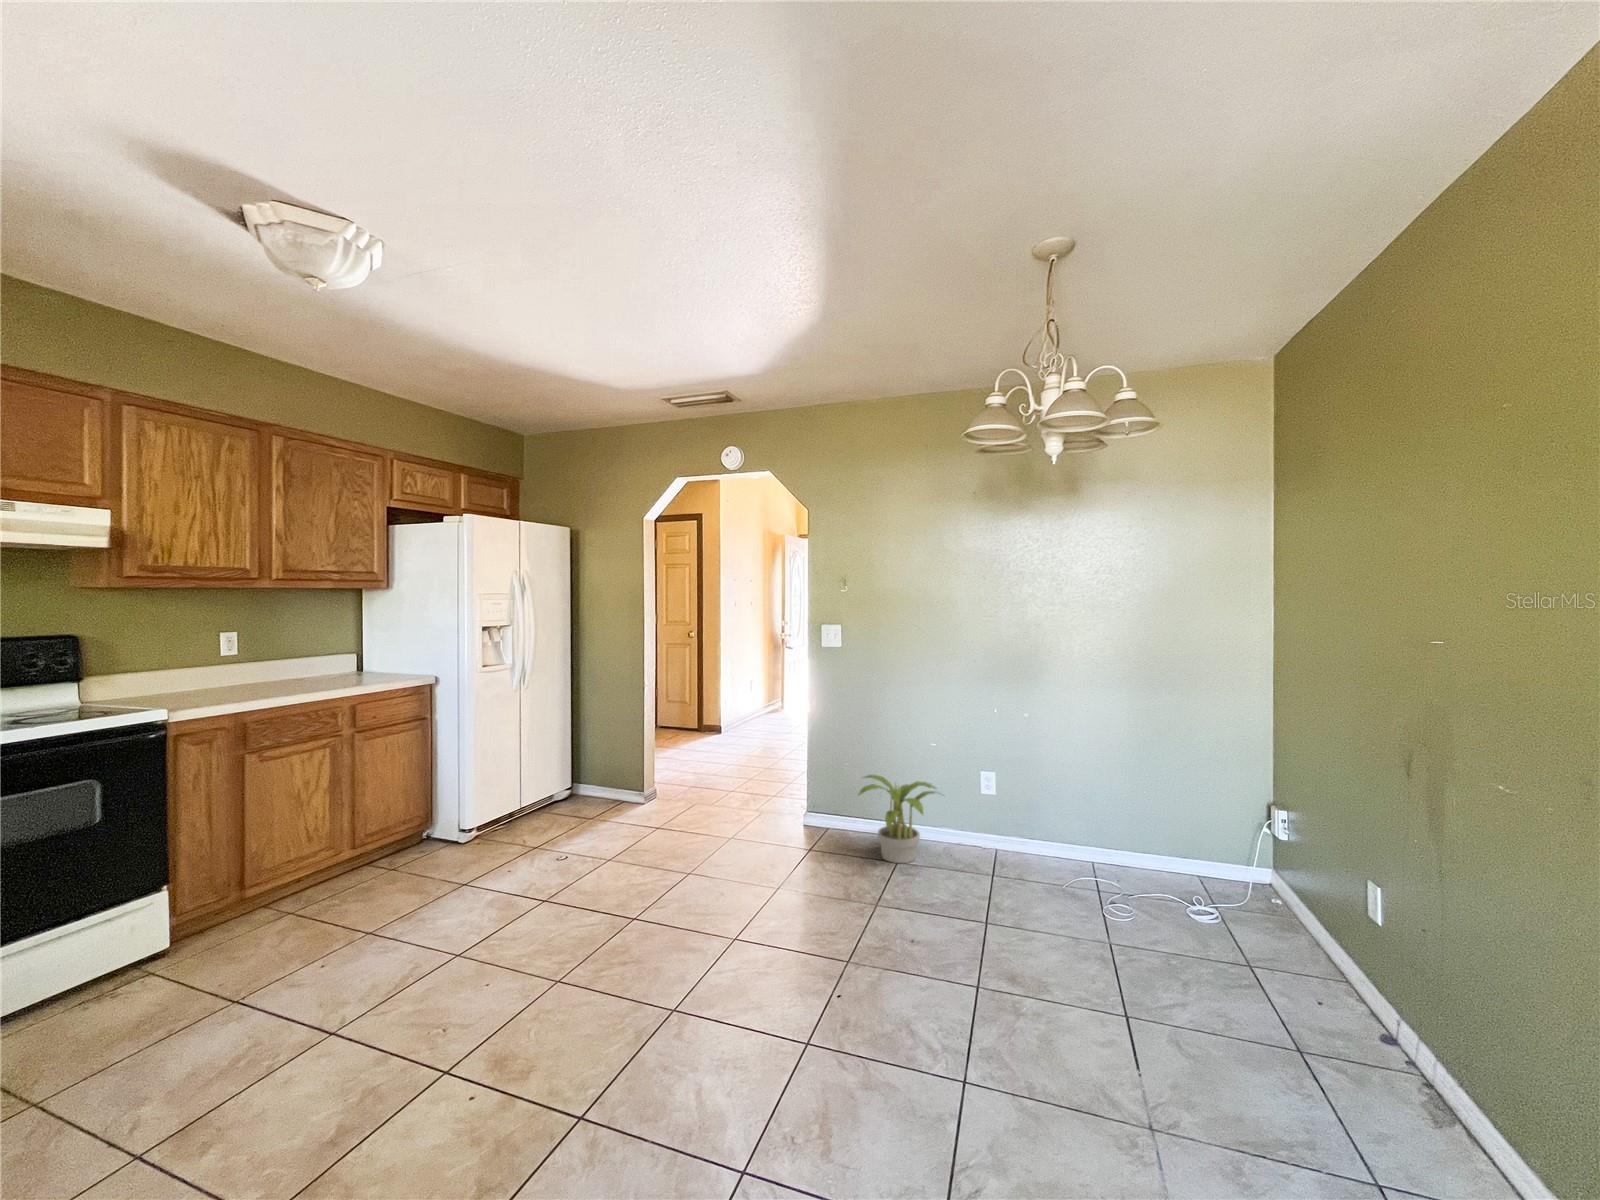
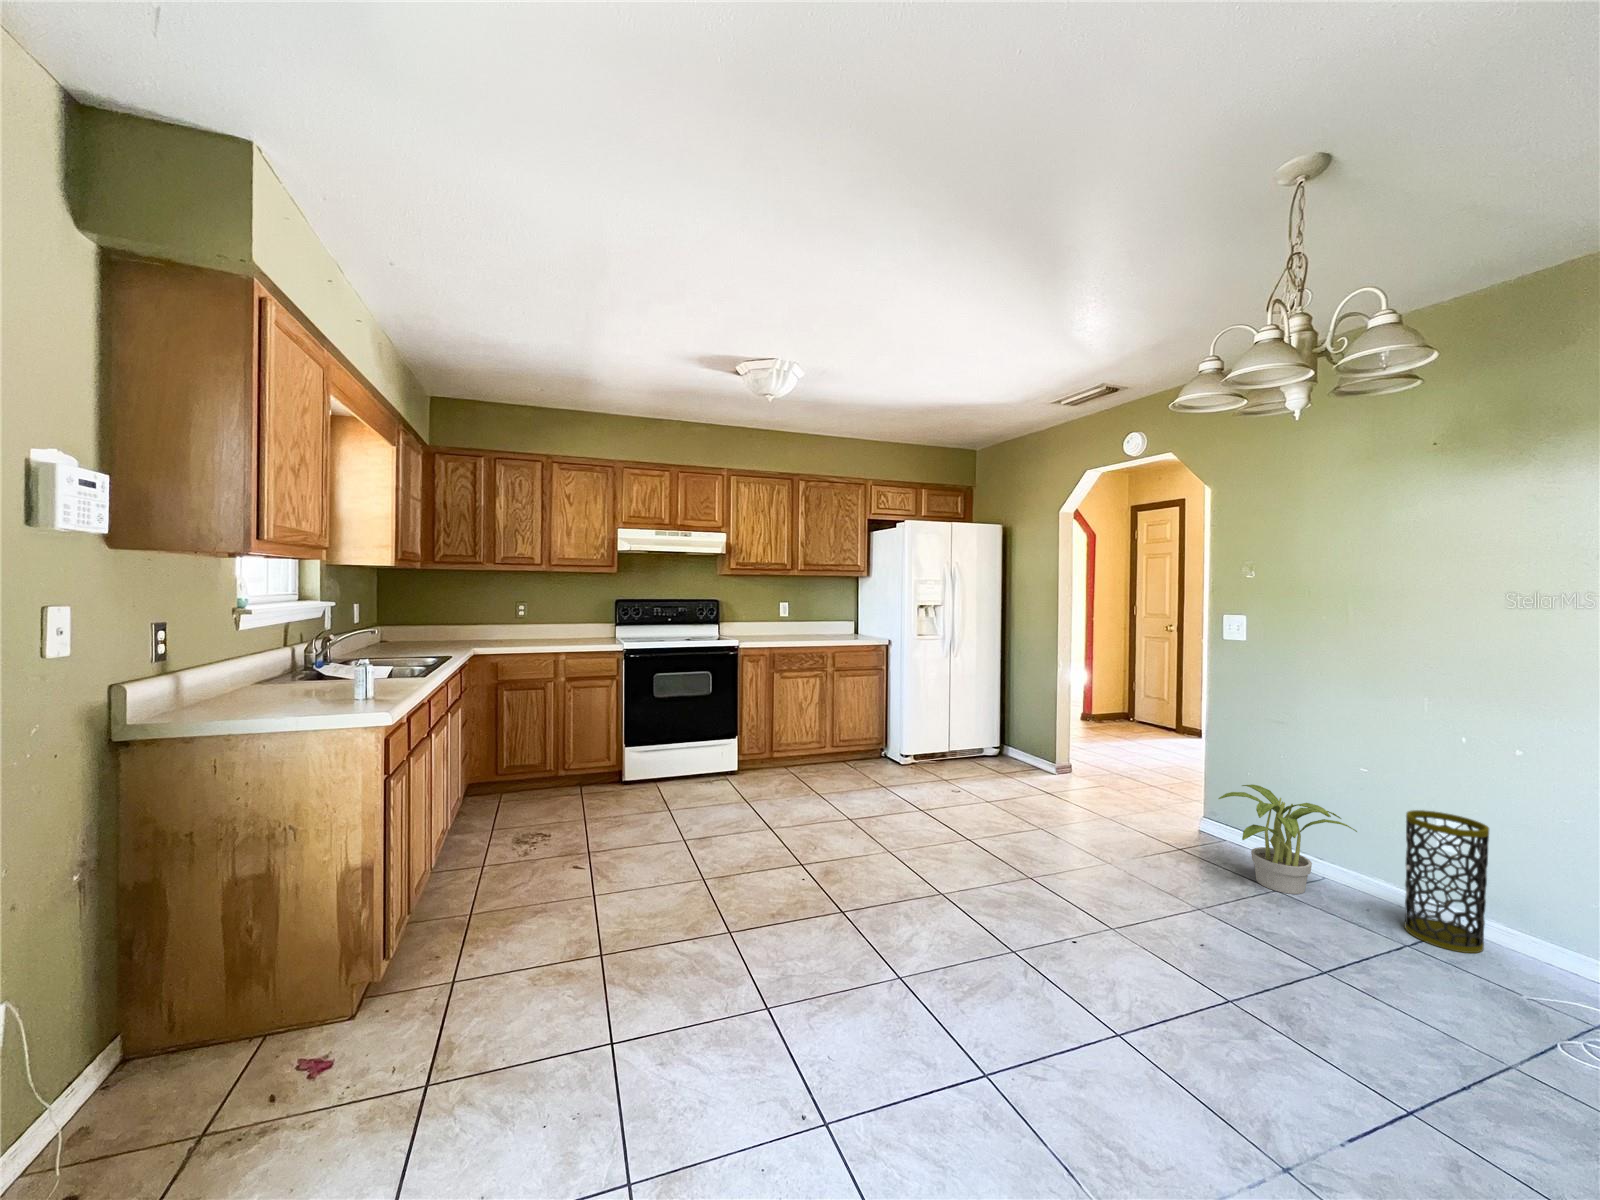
trash can: none [980,767,1026,869] -> present [1404,810,1489,953]

